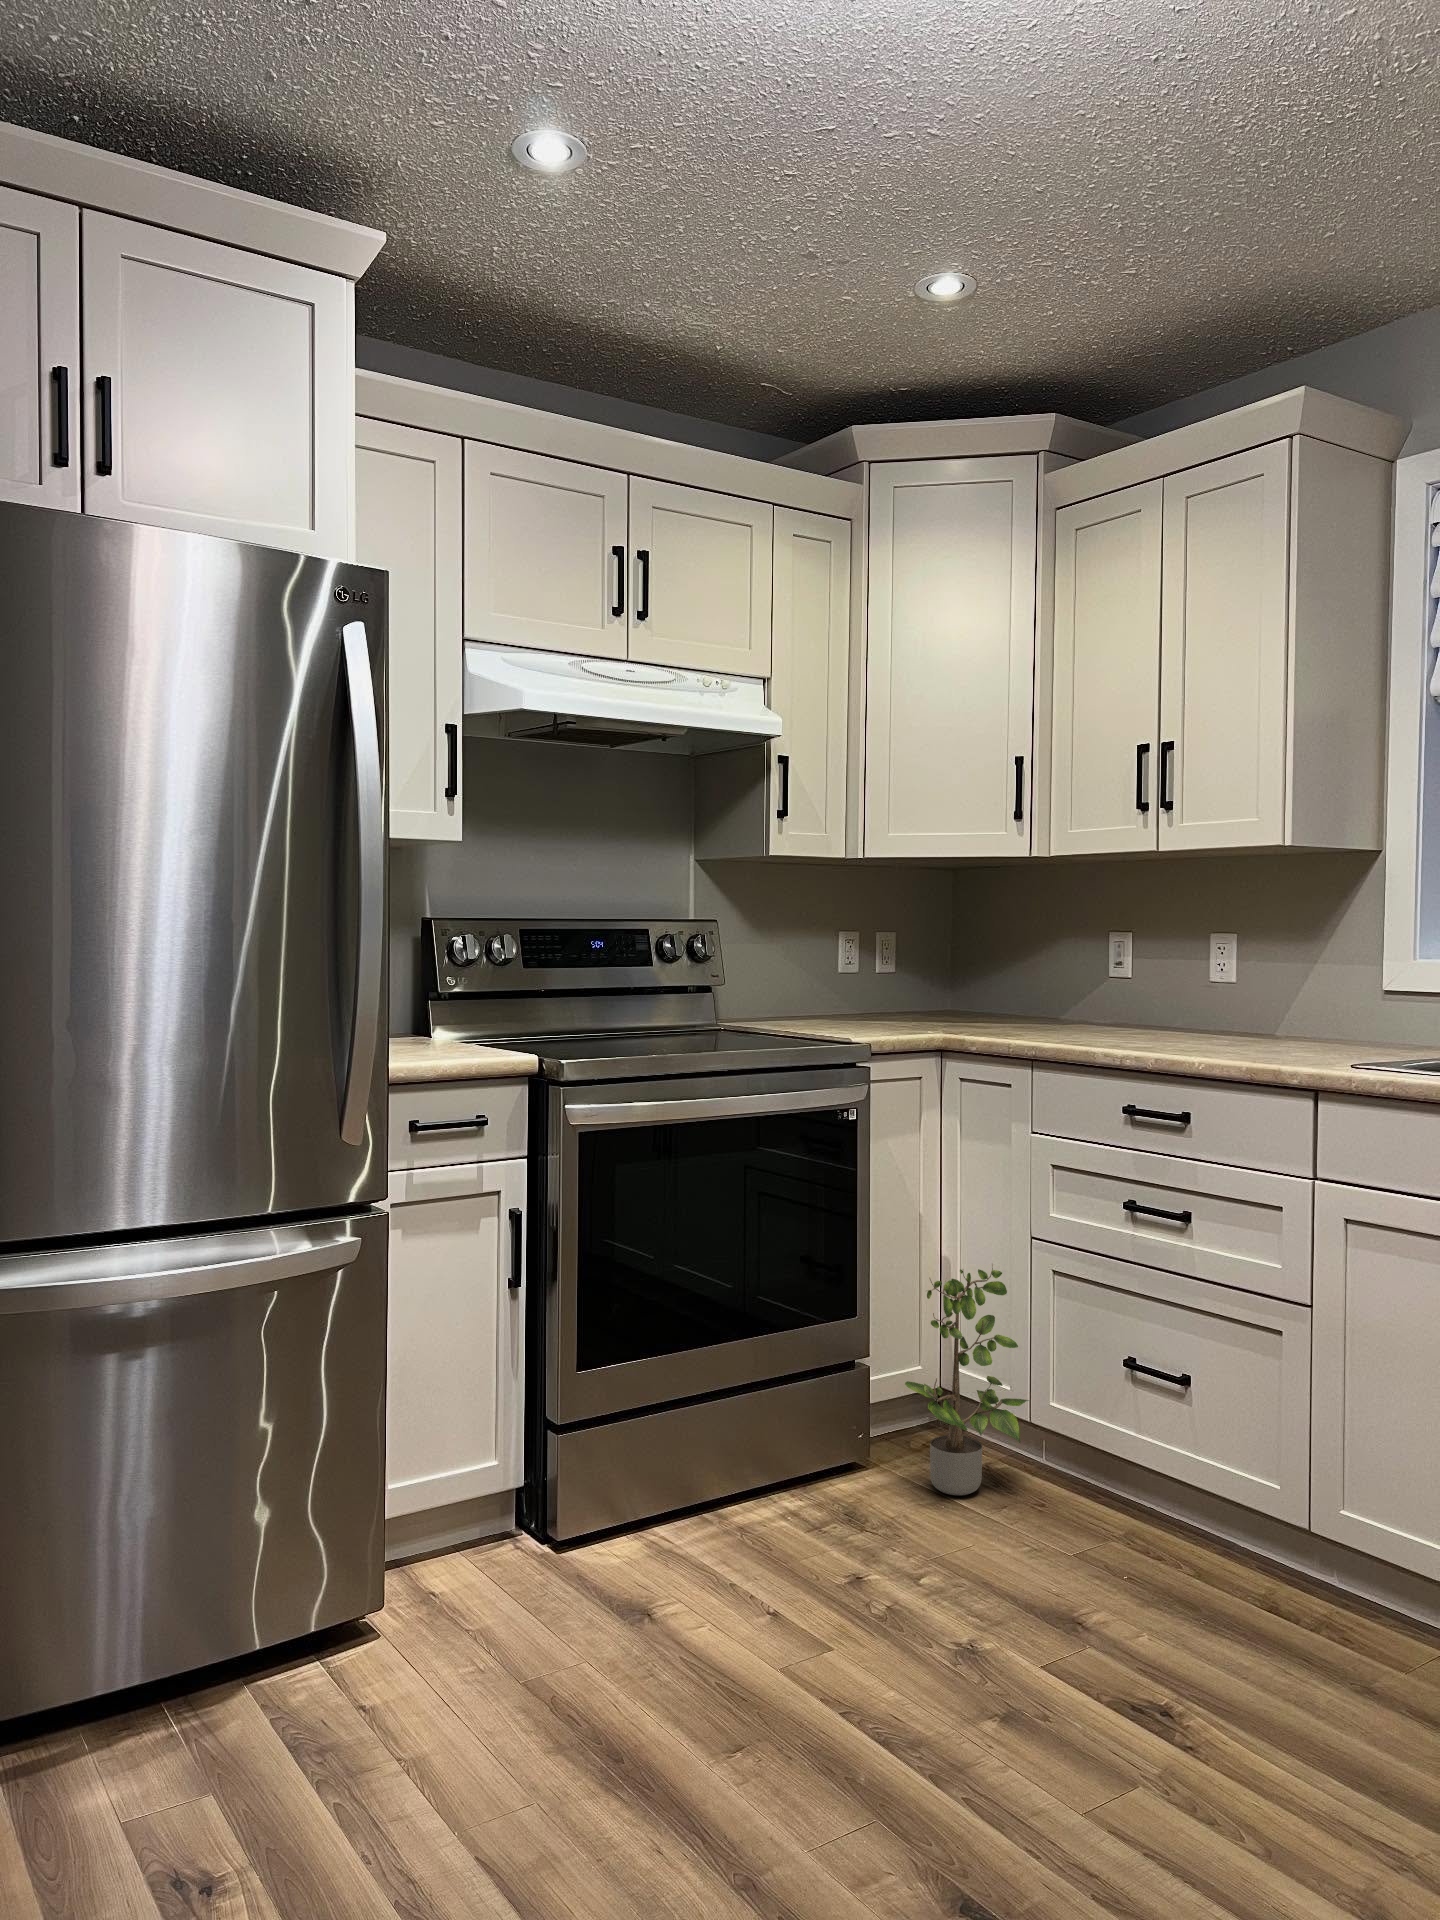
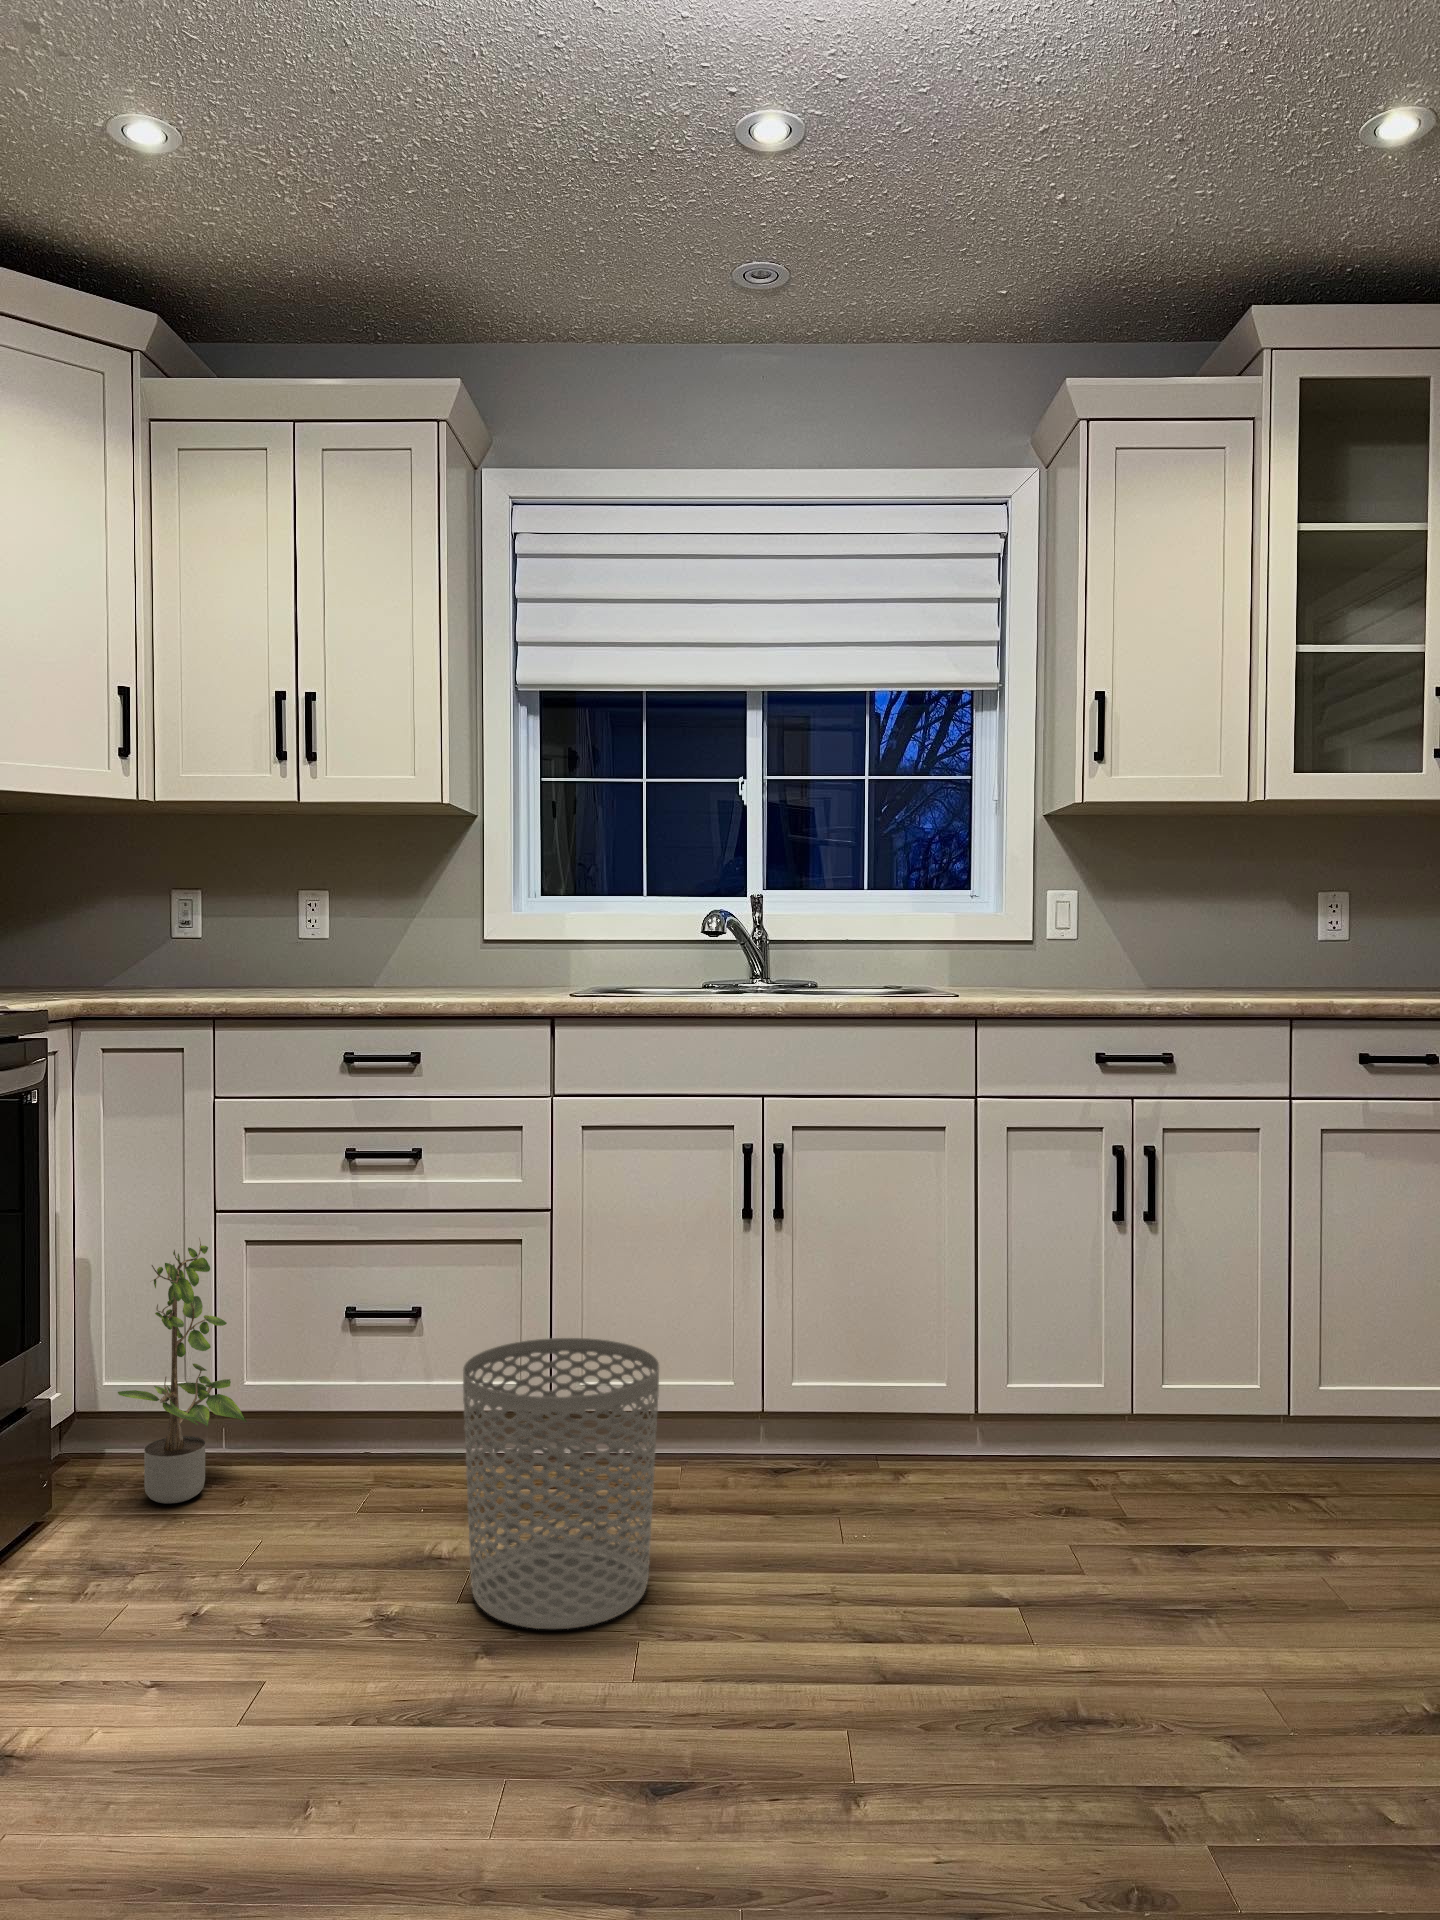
waste bin: none [1034,1429,1249,1751] -> present [463,1338,659,1629]

